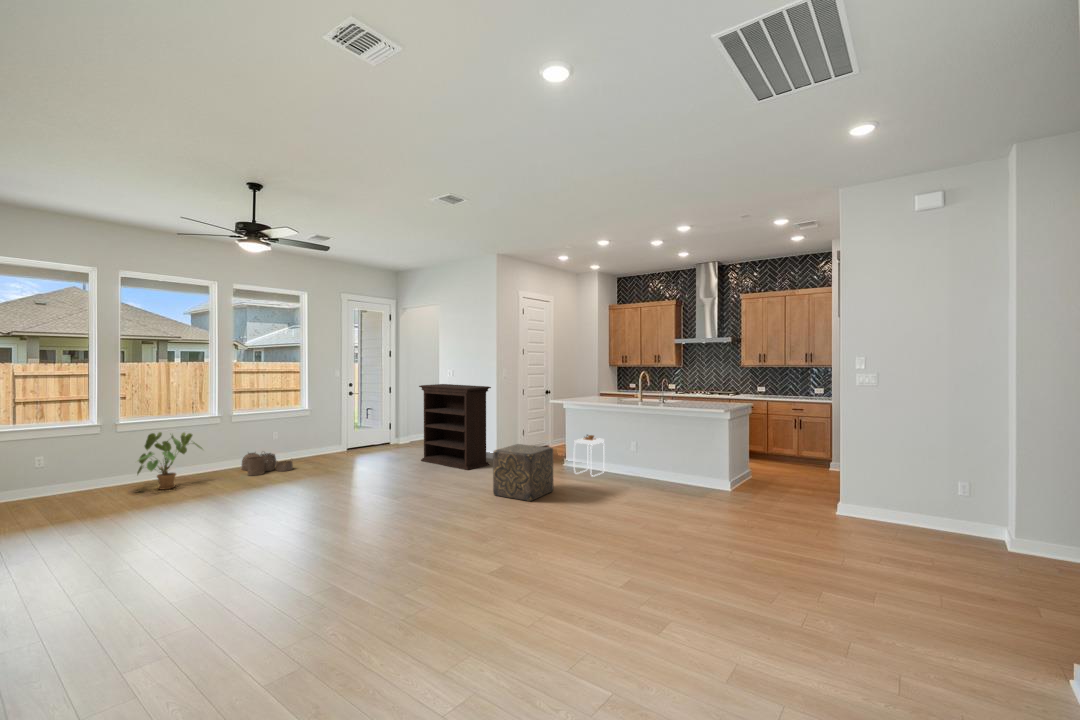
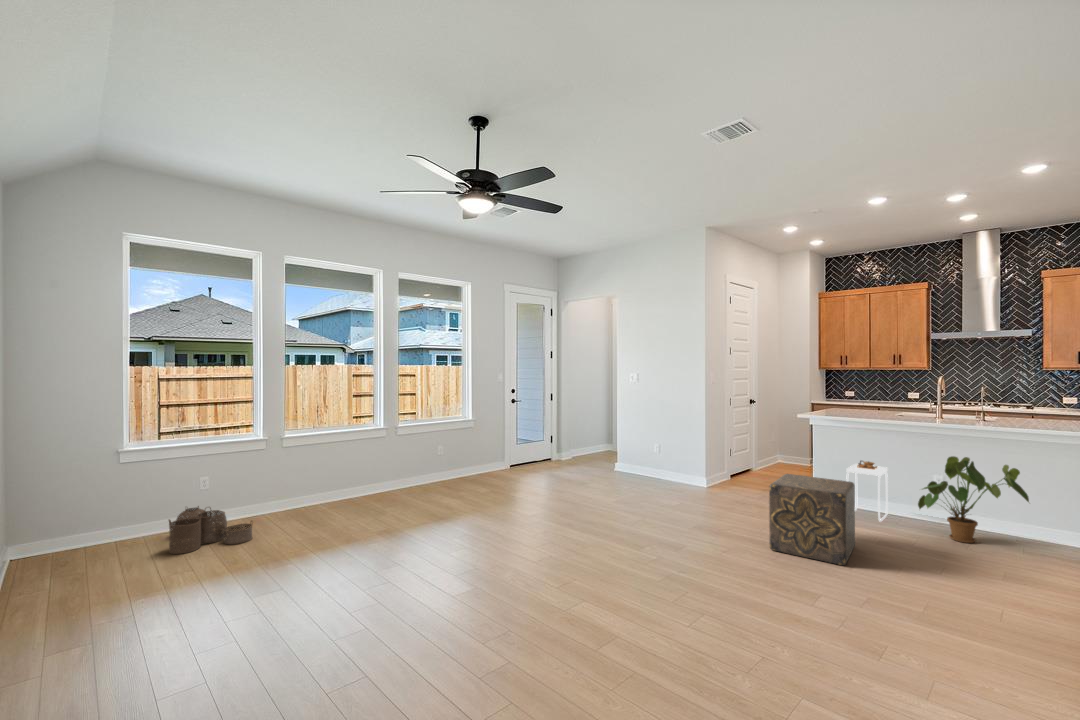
bookshelf: present [419,384,491,470] -> none [606,390,707,503]
house plant: present [137,432,202,490] -> present [918,456,1029,543]
woven basket: present [242,452,293,475] -> present [169,506,253,554]

